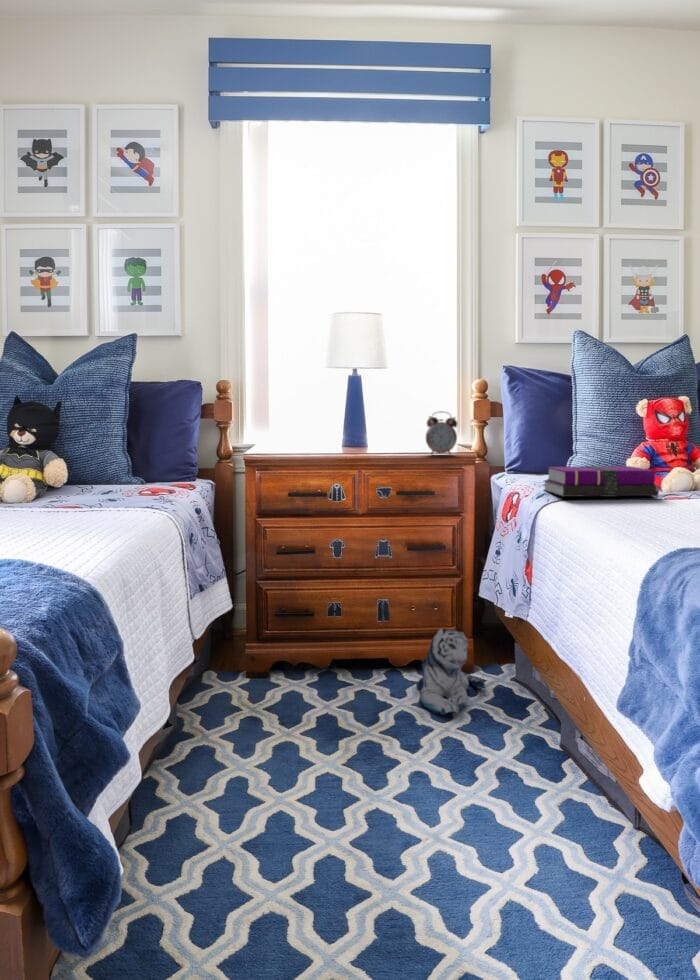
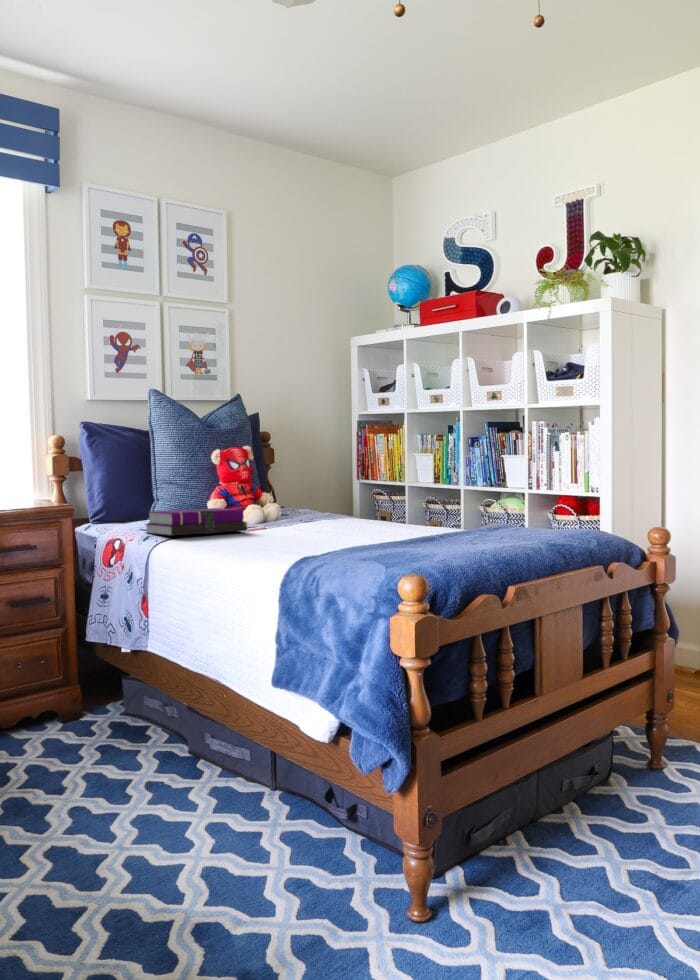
alarm clock: present [426,411,457,454] -> none [21,463,54,506]
plush toy: present [416,629,485,715] -> none [30,672,101,753]

